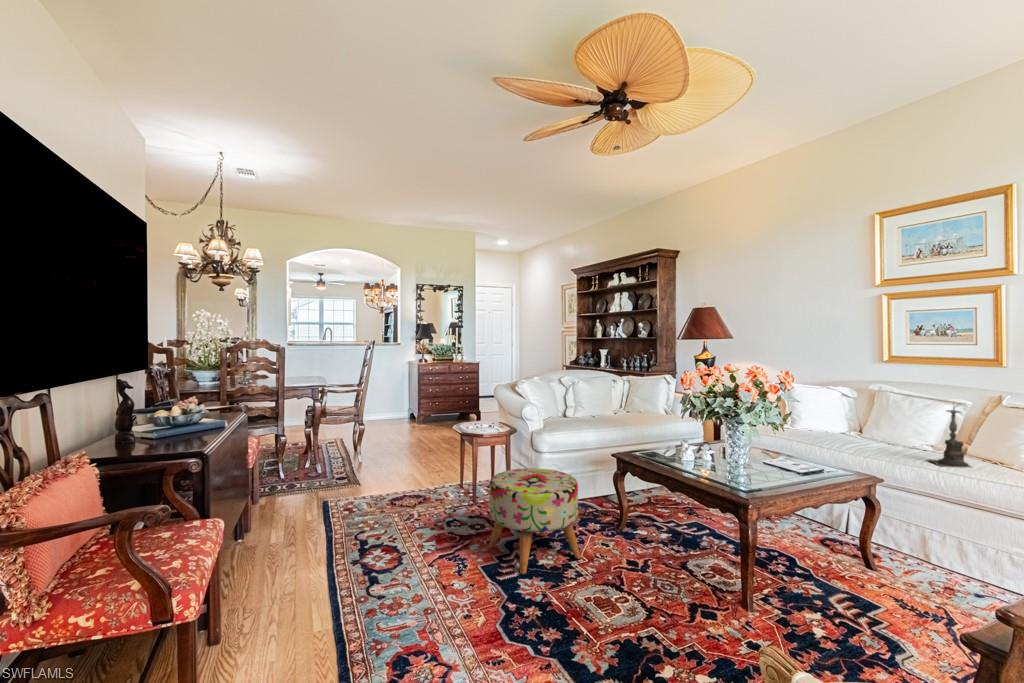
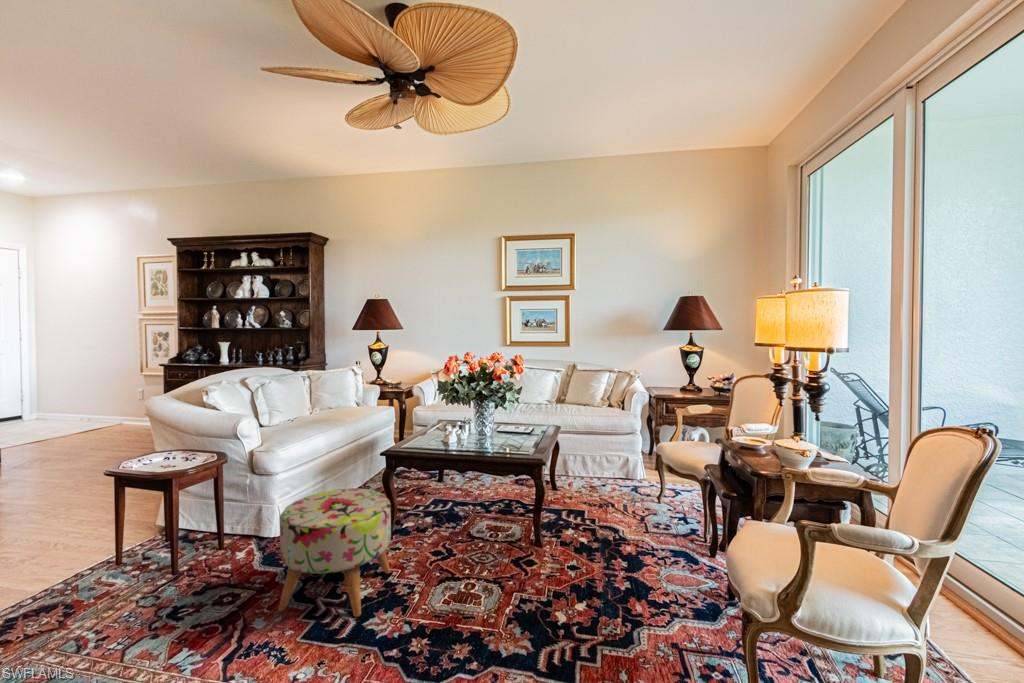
candle holder: present [929,407,971,467] -> none [556,371,583,413]

